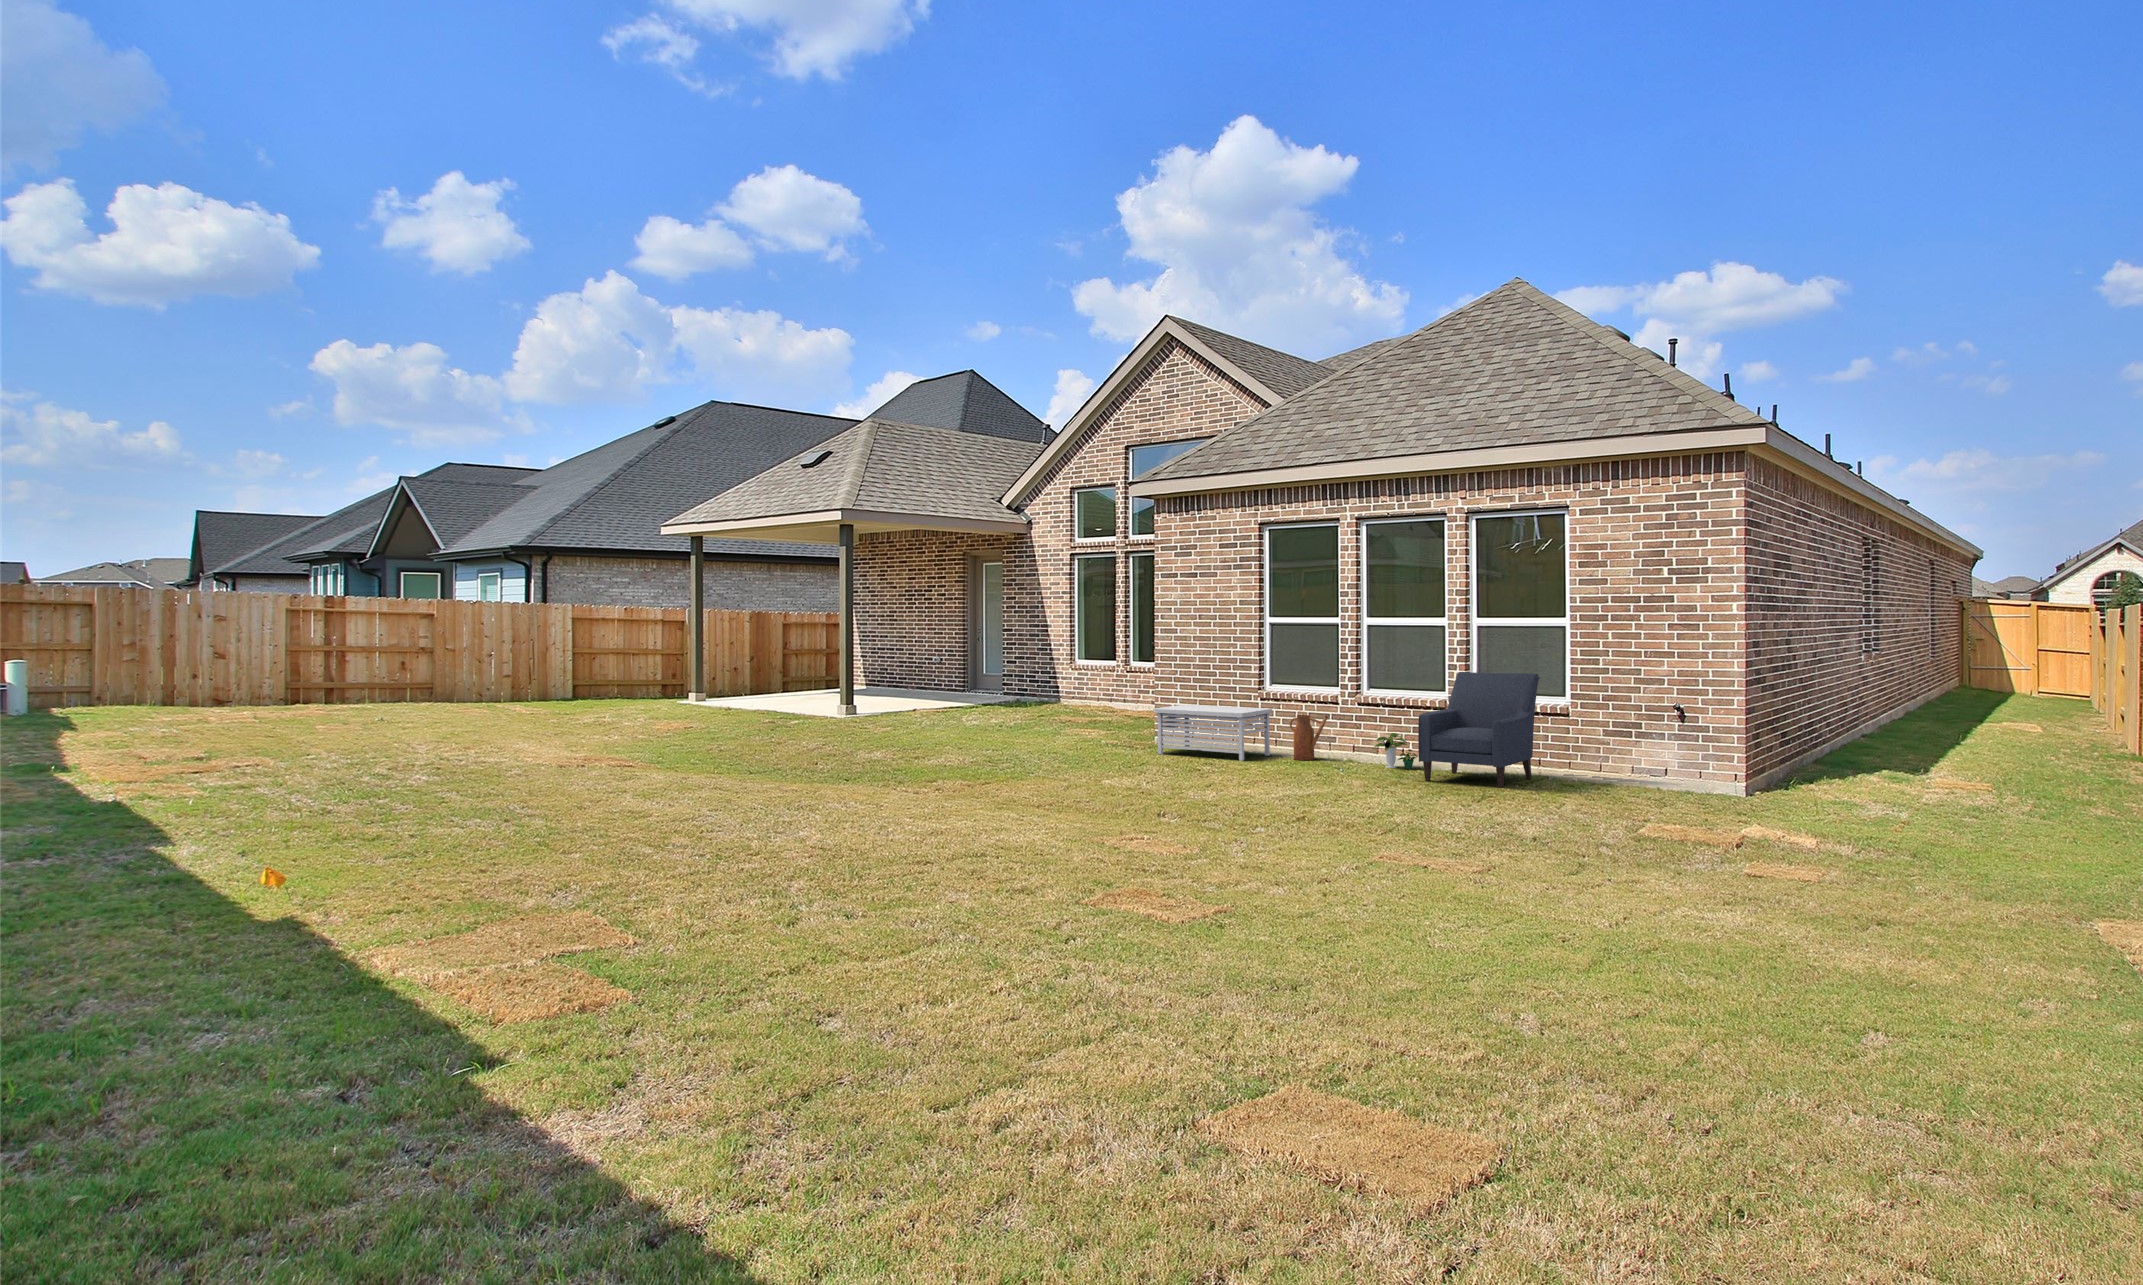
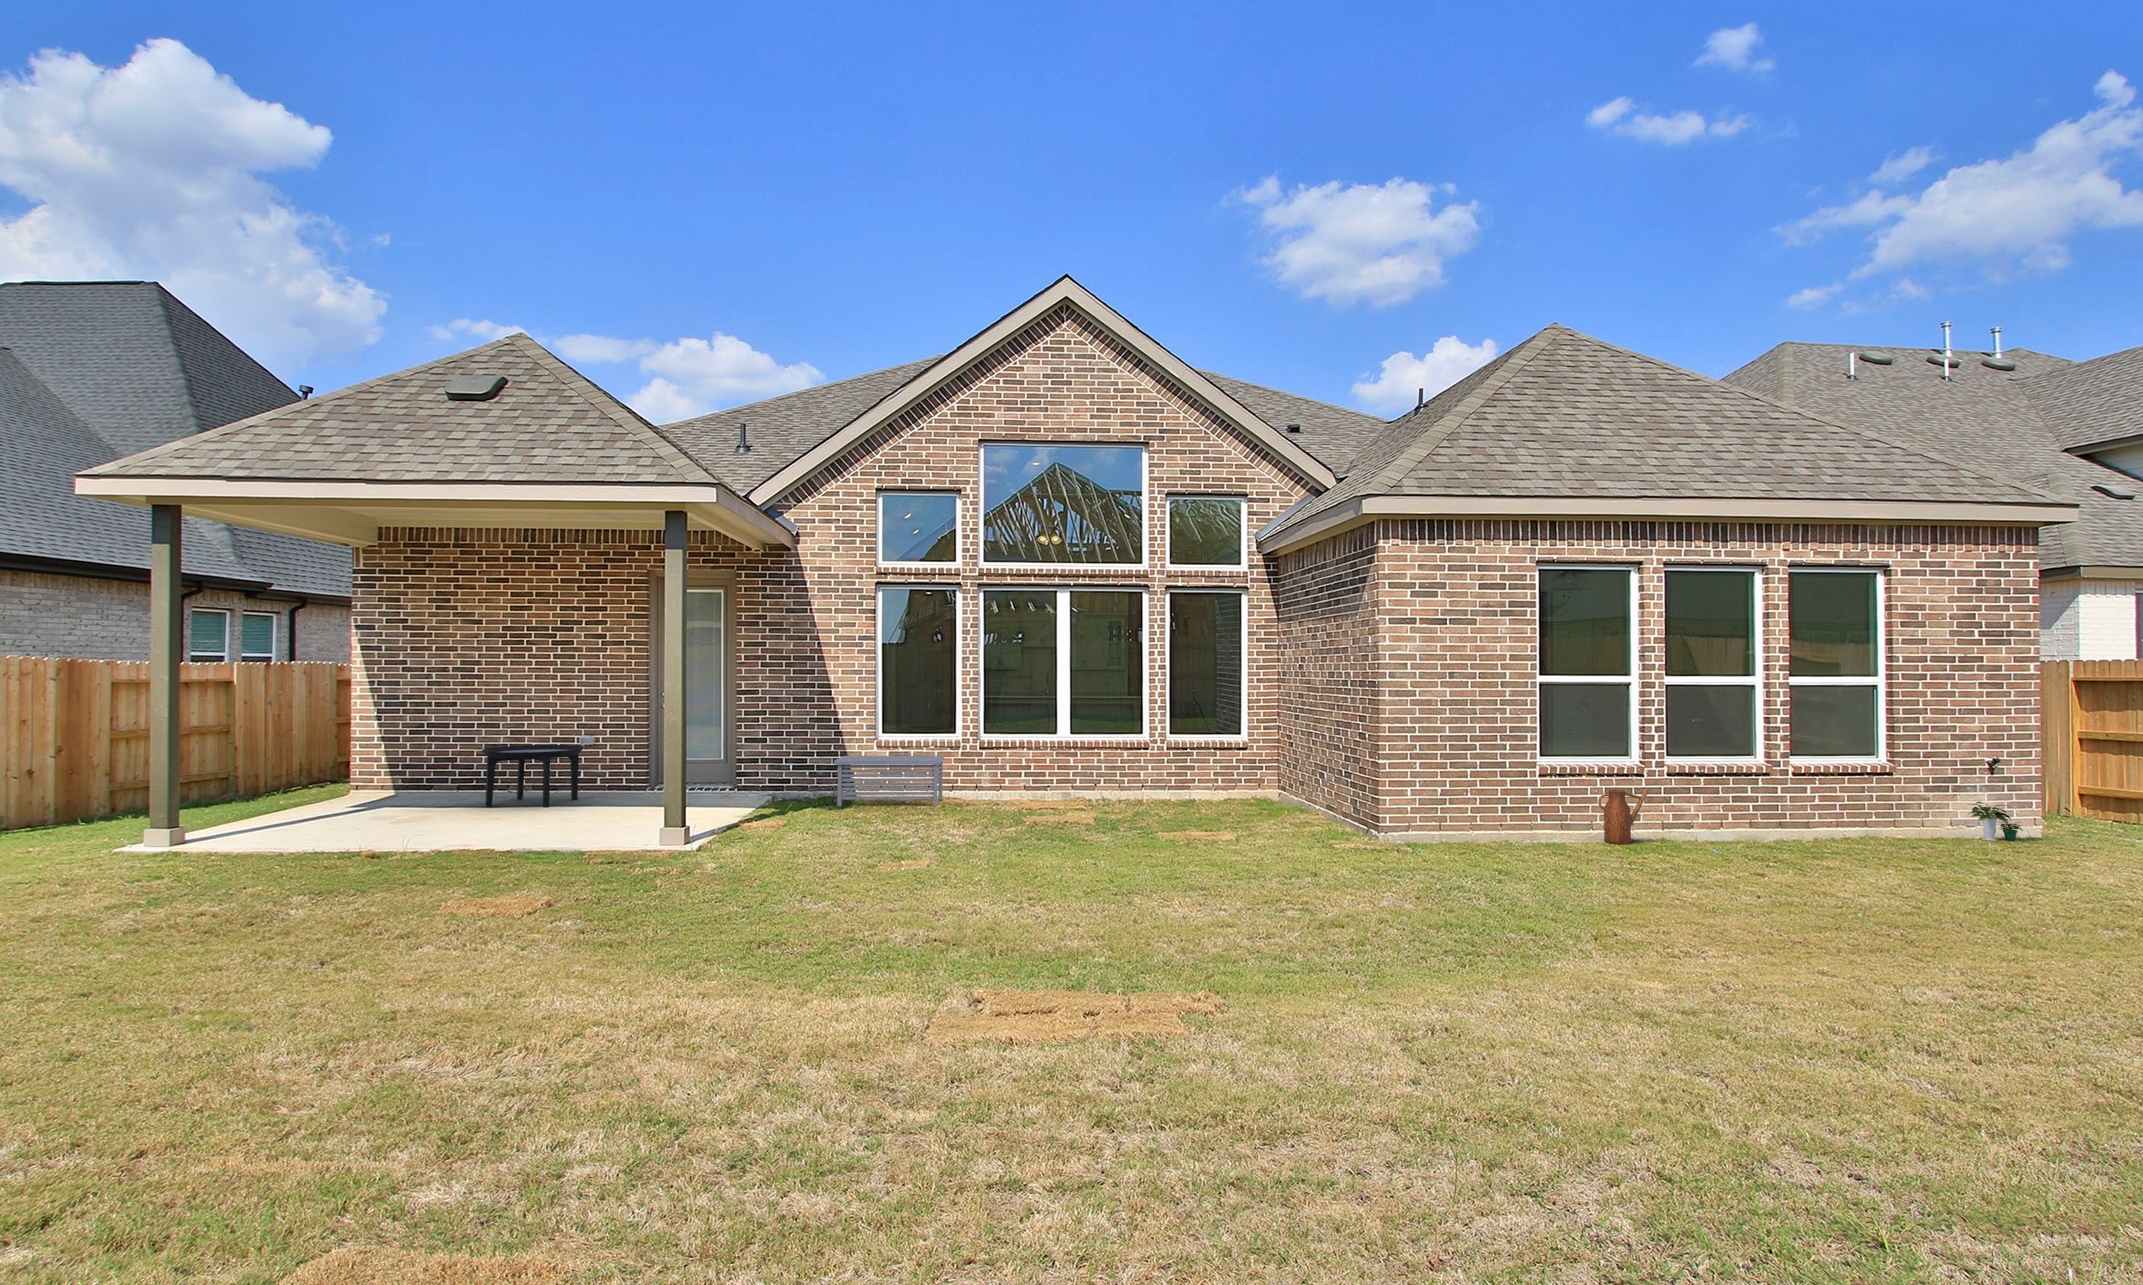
round table: none [853,664,912,701] -> present [482,745,585,807]
chair: present [1418,672,1540,787] -> none [1786,733,1952,855]
storage bench: present [1154,705,1272,761] -> present [834,756,944,806]
potted plant: present [1374,733,1418,769] -> present [1970,802,2023,841]

